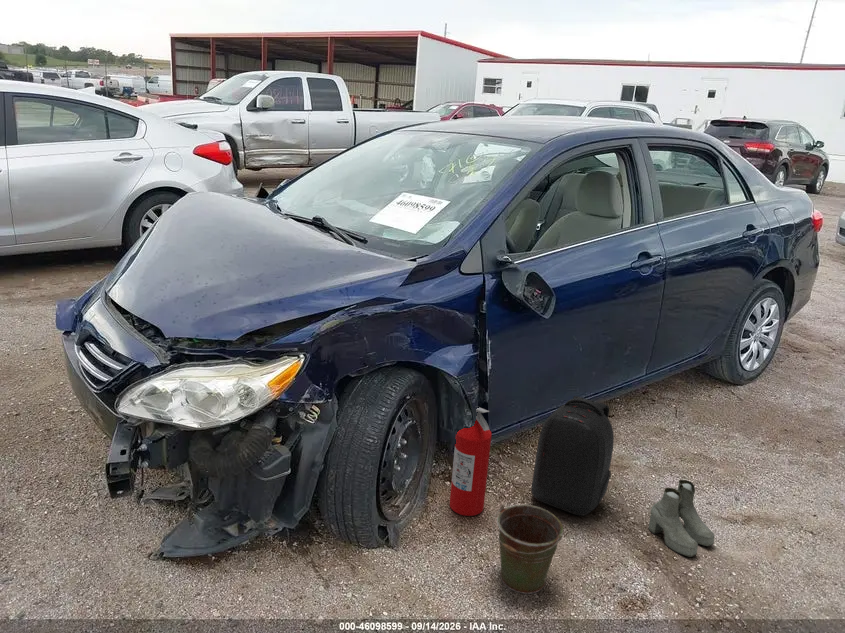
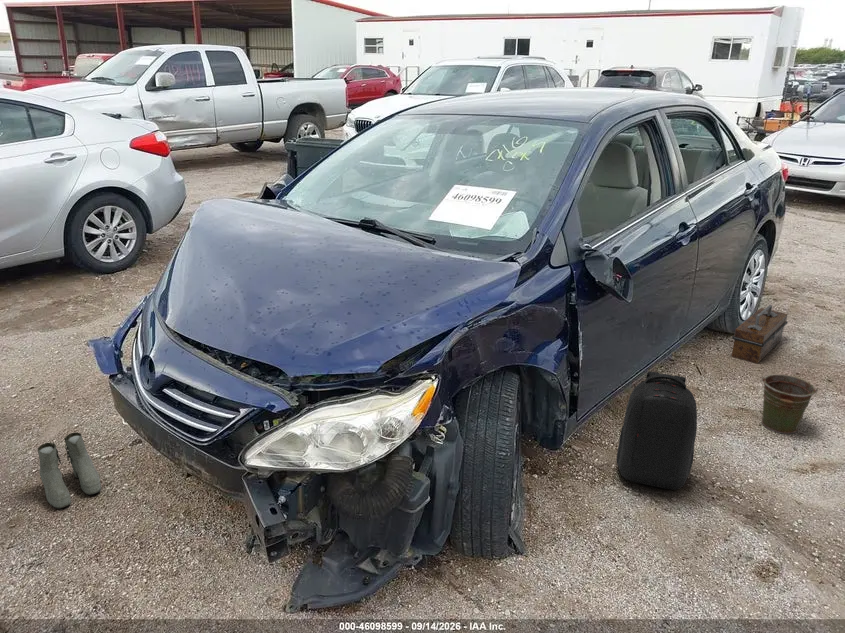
toolbox: none [721,358,794,416] -> present [731,305,788,363]
fire extinguisher: present [450,407,492,516] -> none [547,398,595,509]
boots: present [649,480,714,557] -> present [38,432,101,509]
bucket: present [493,505,563,594] -> present [761,374,818,434]

